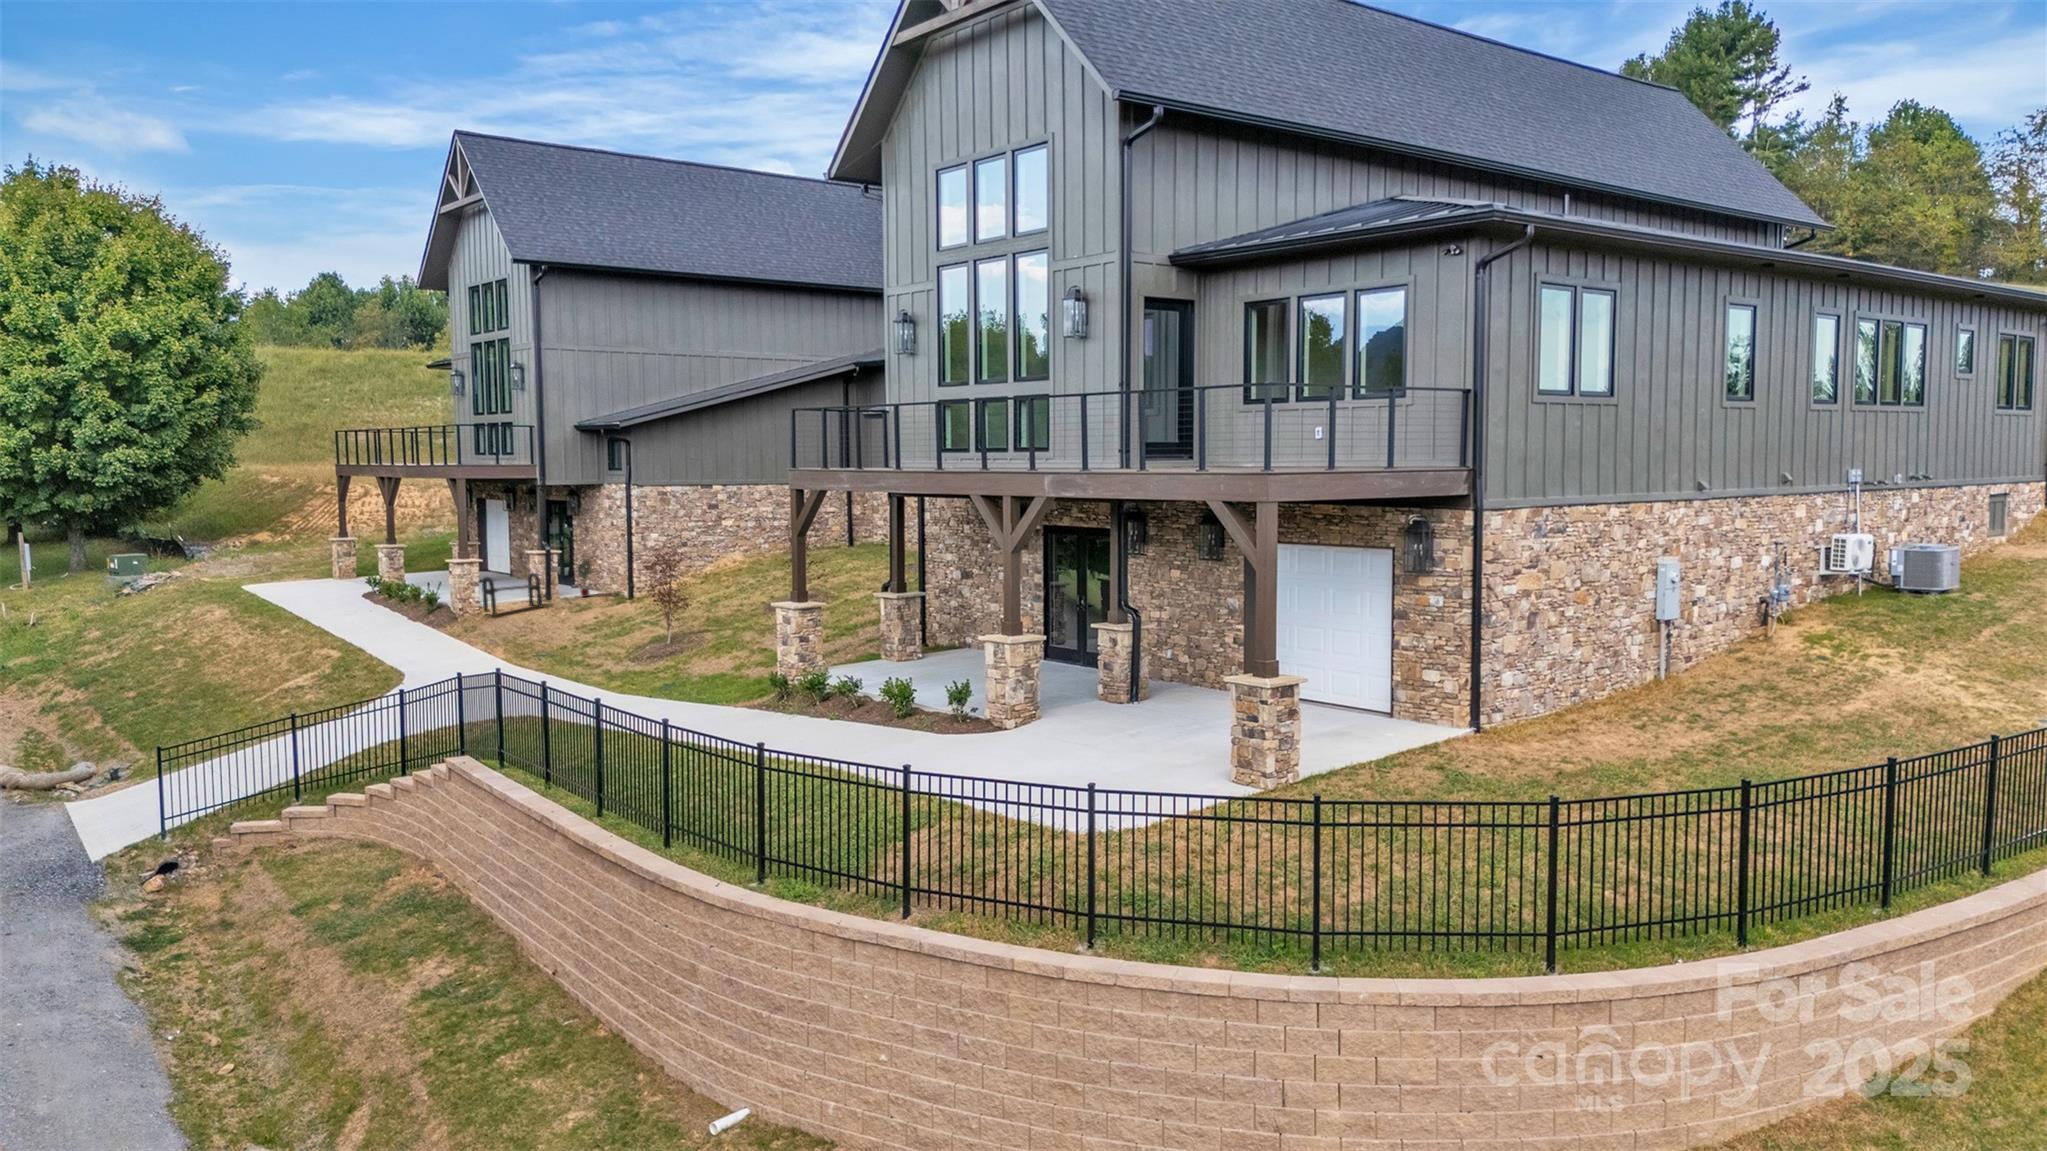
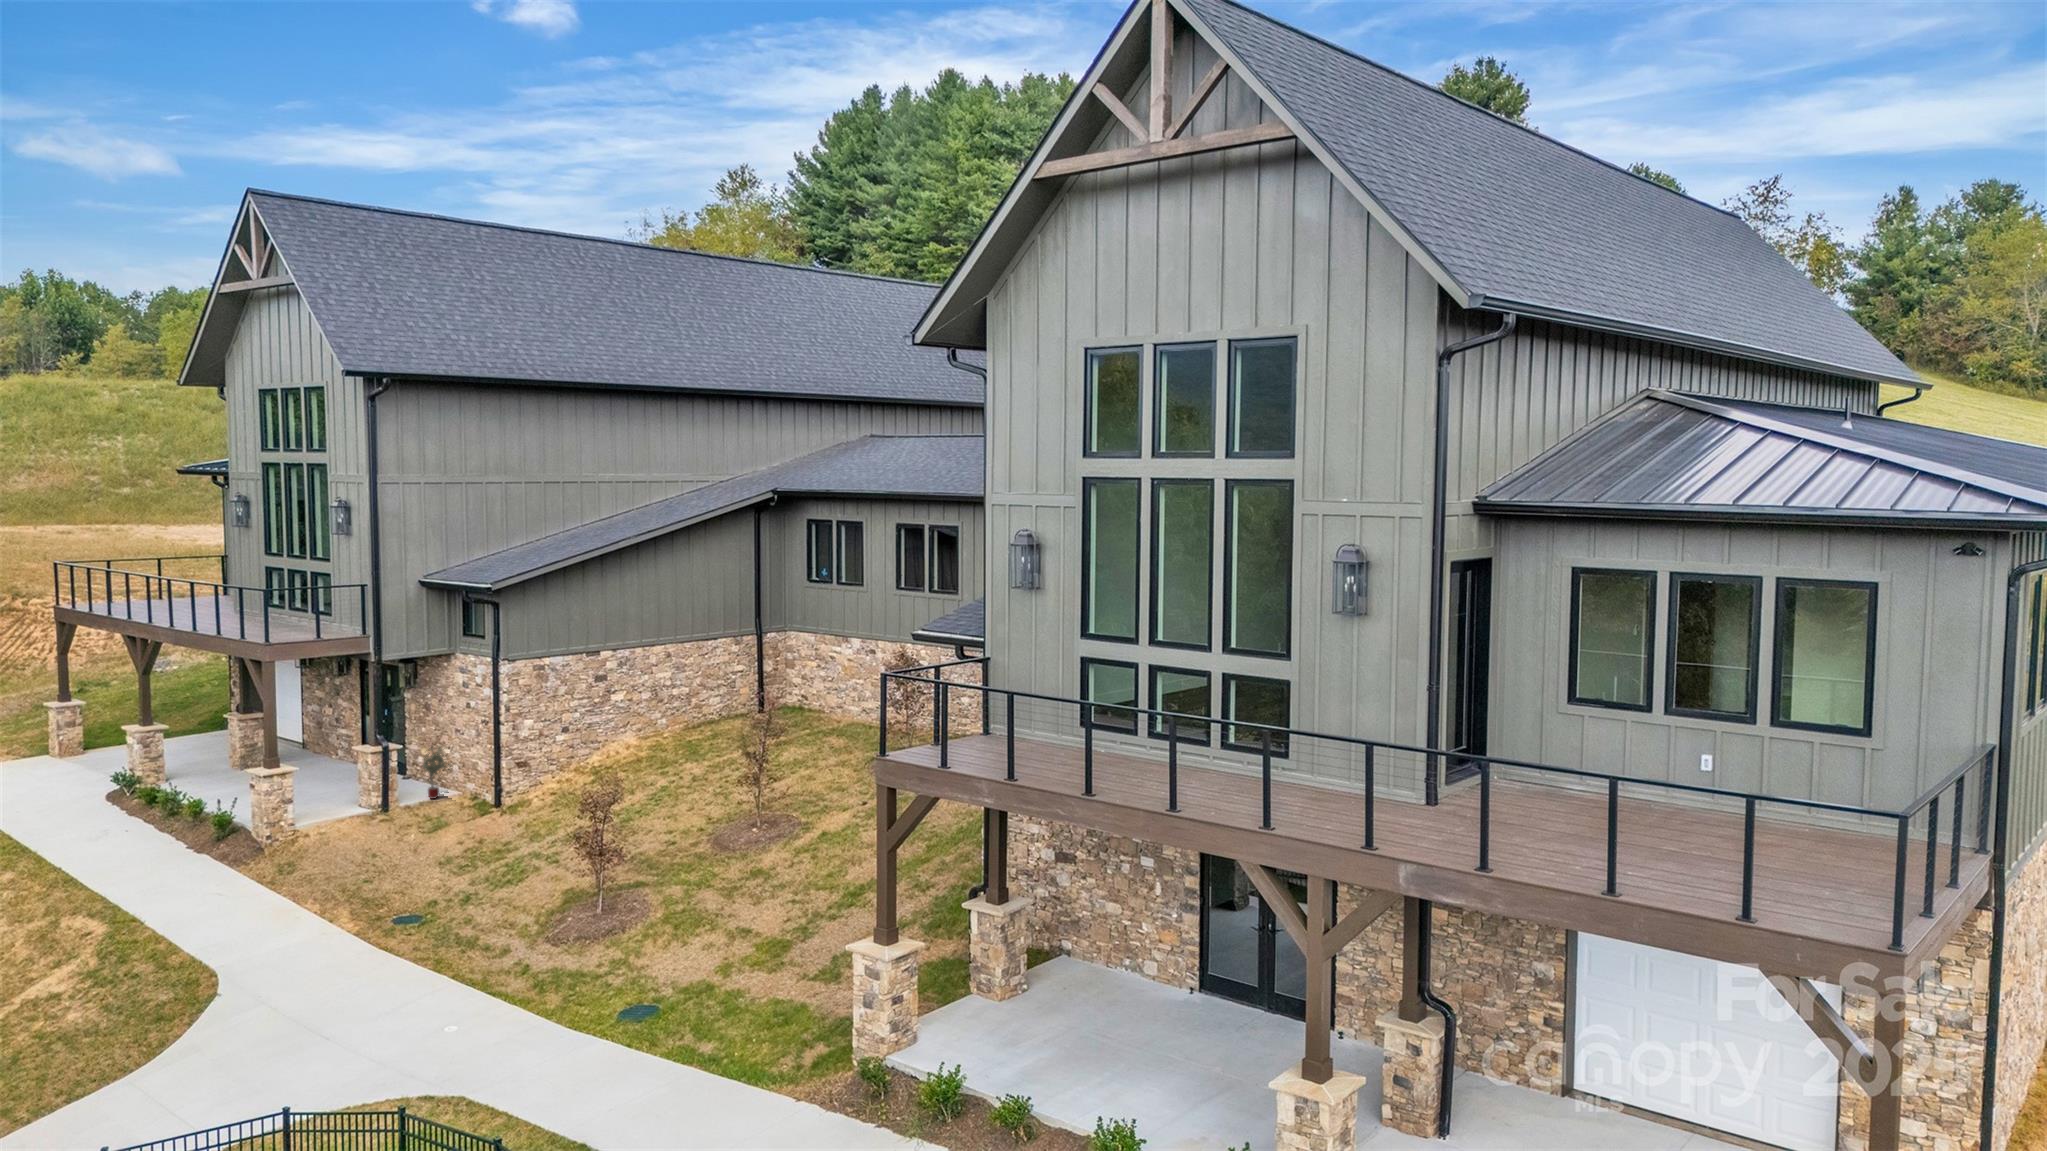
bench: present [482,573,542,614] -> none [298,775,381,838]

